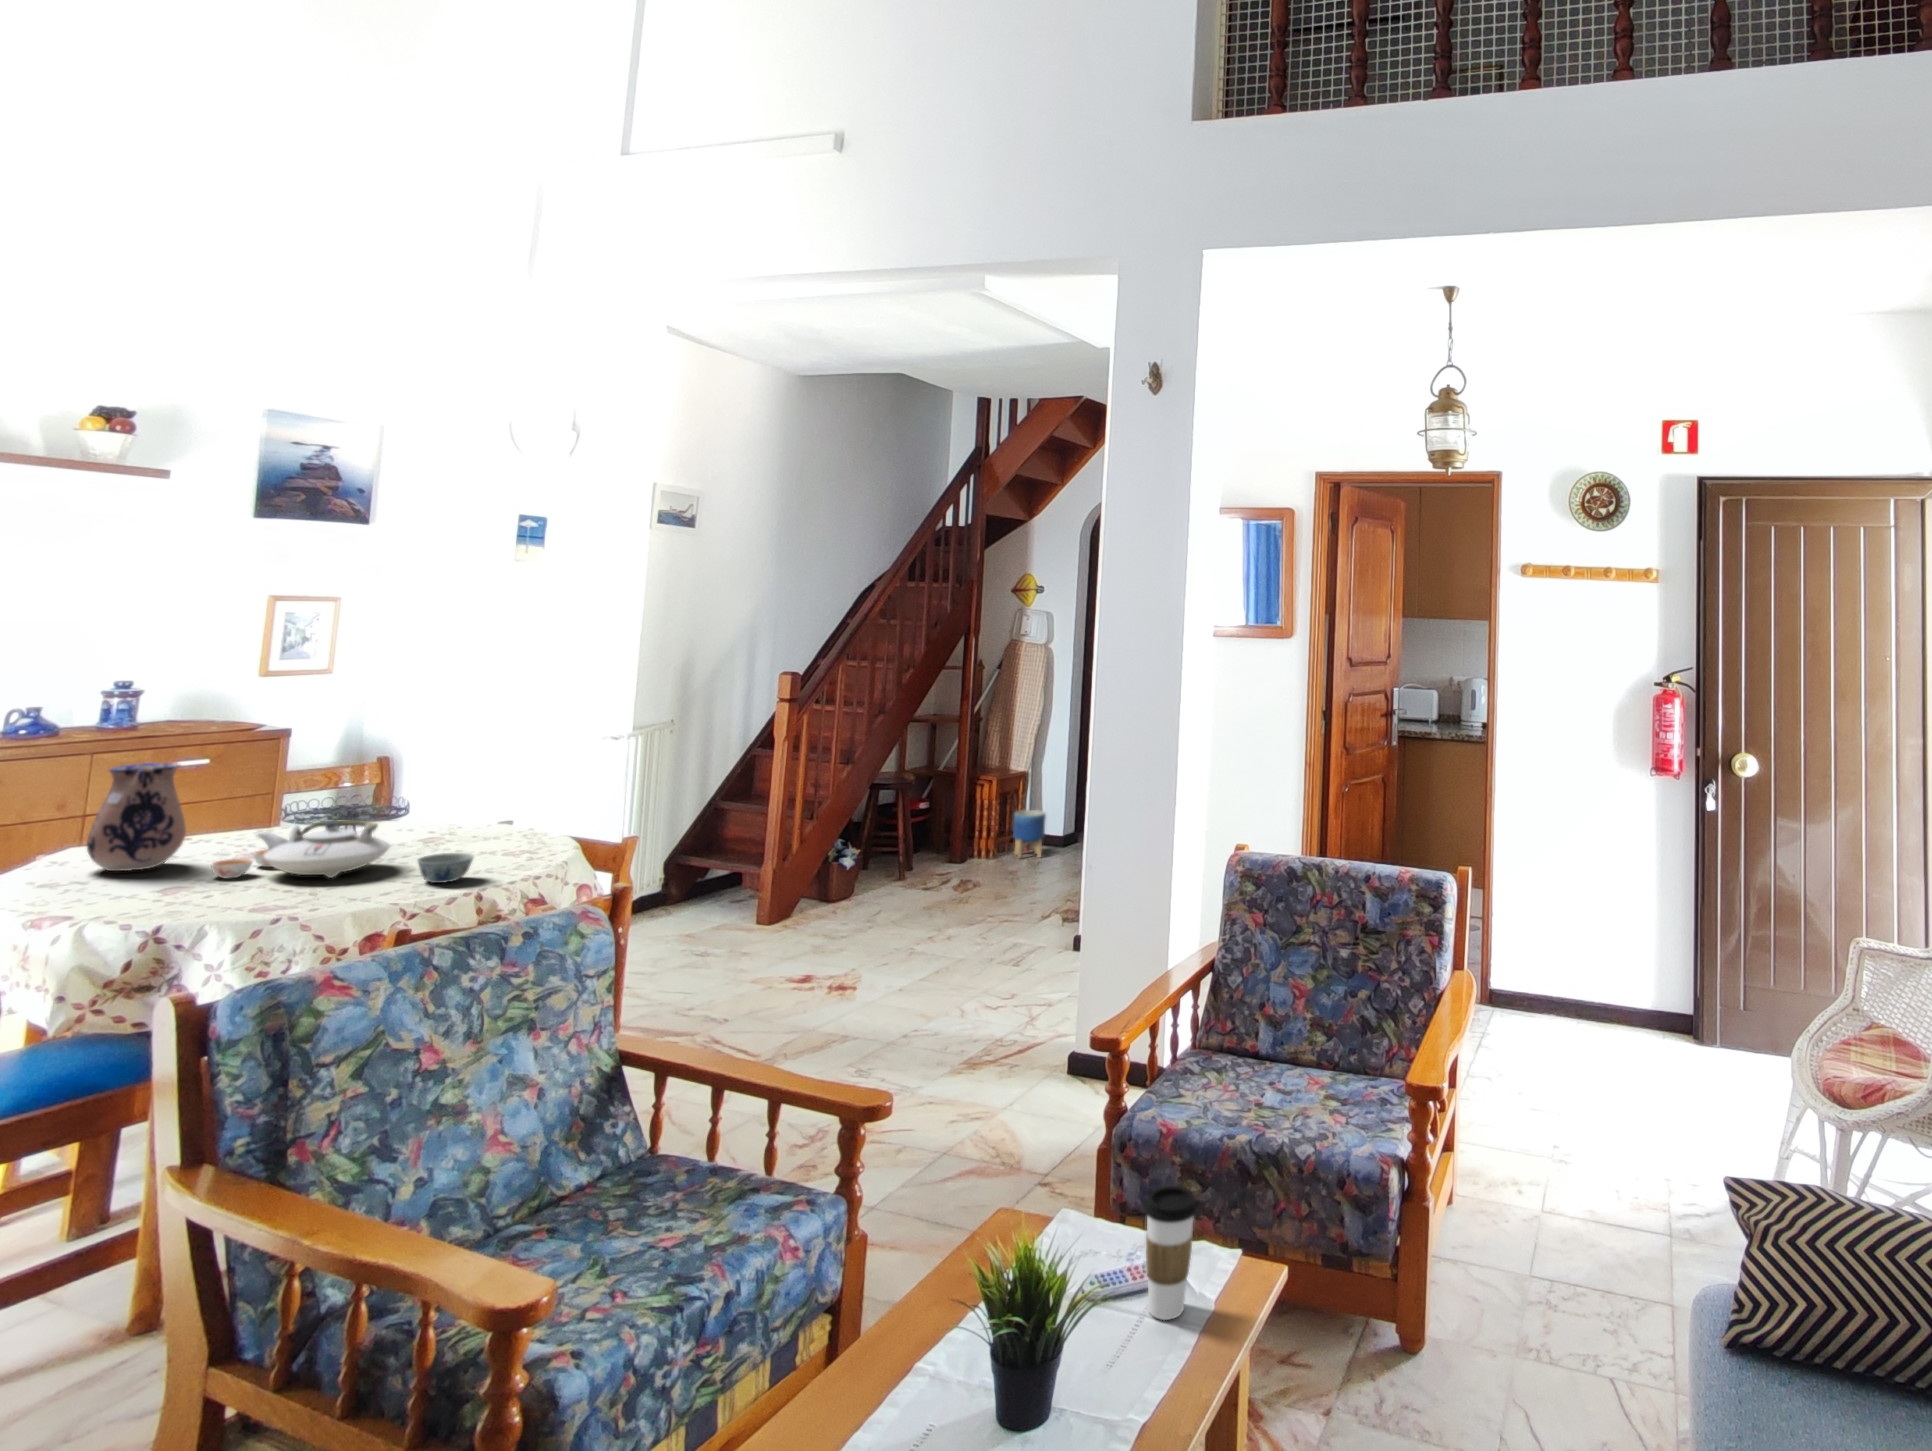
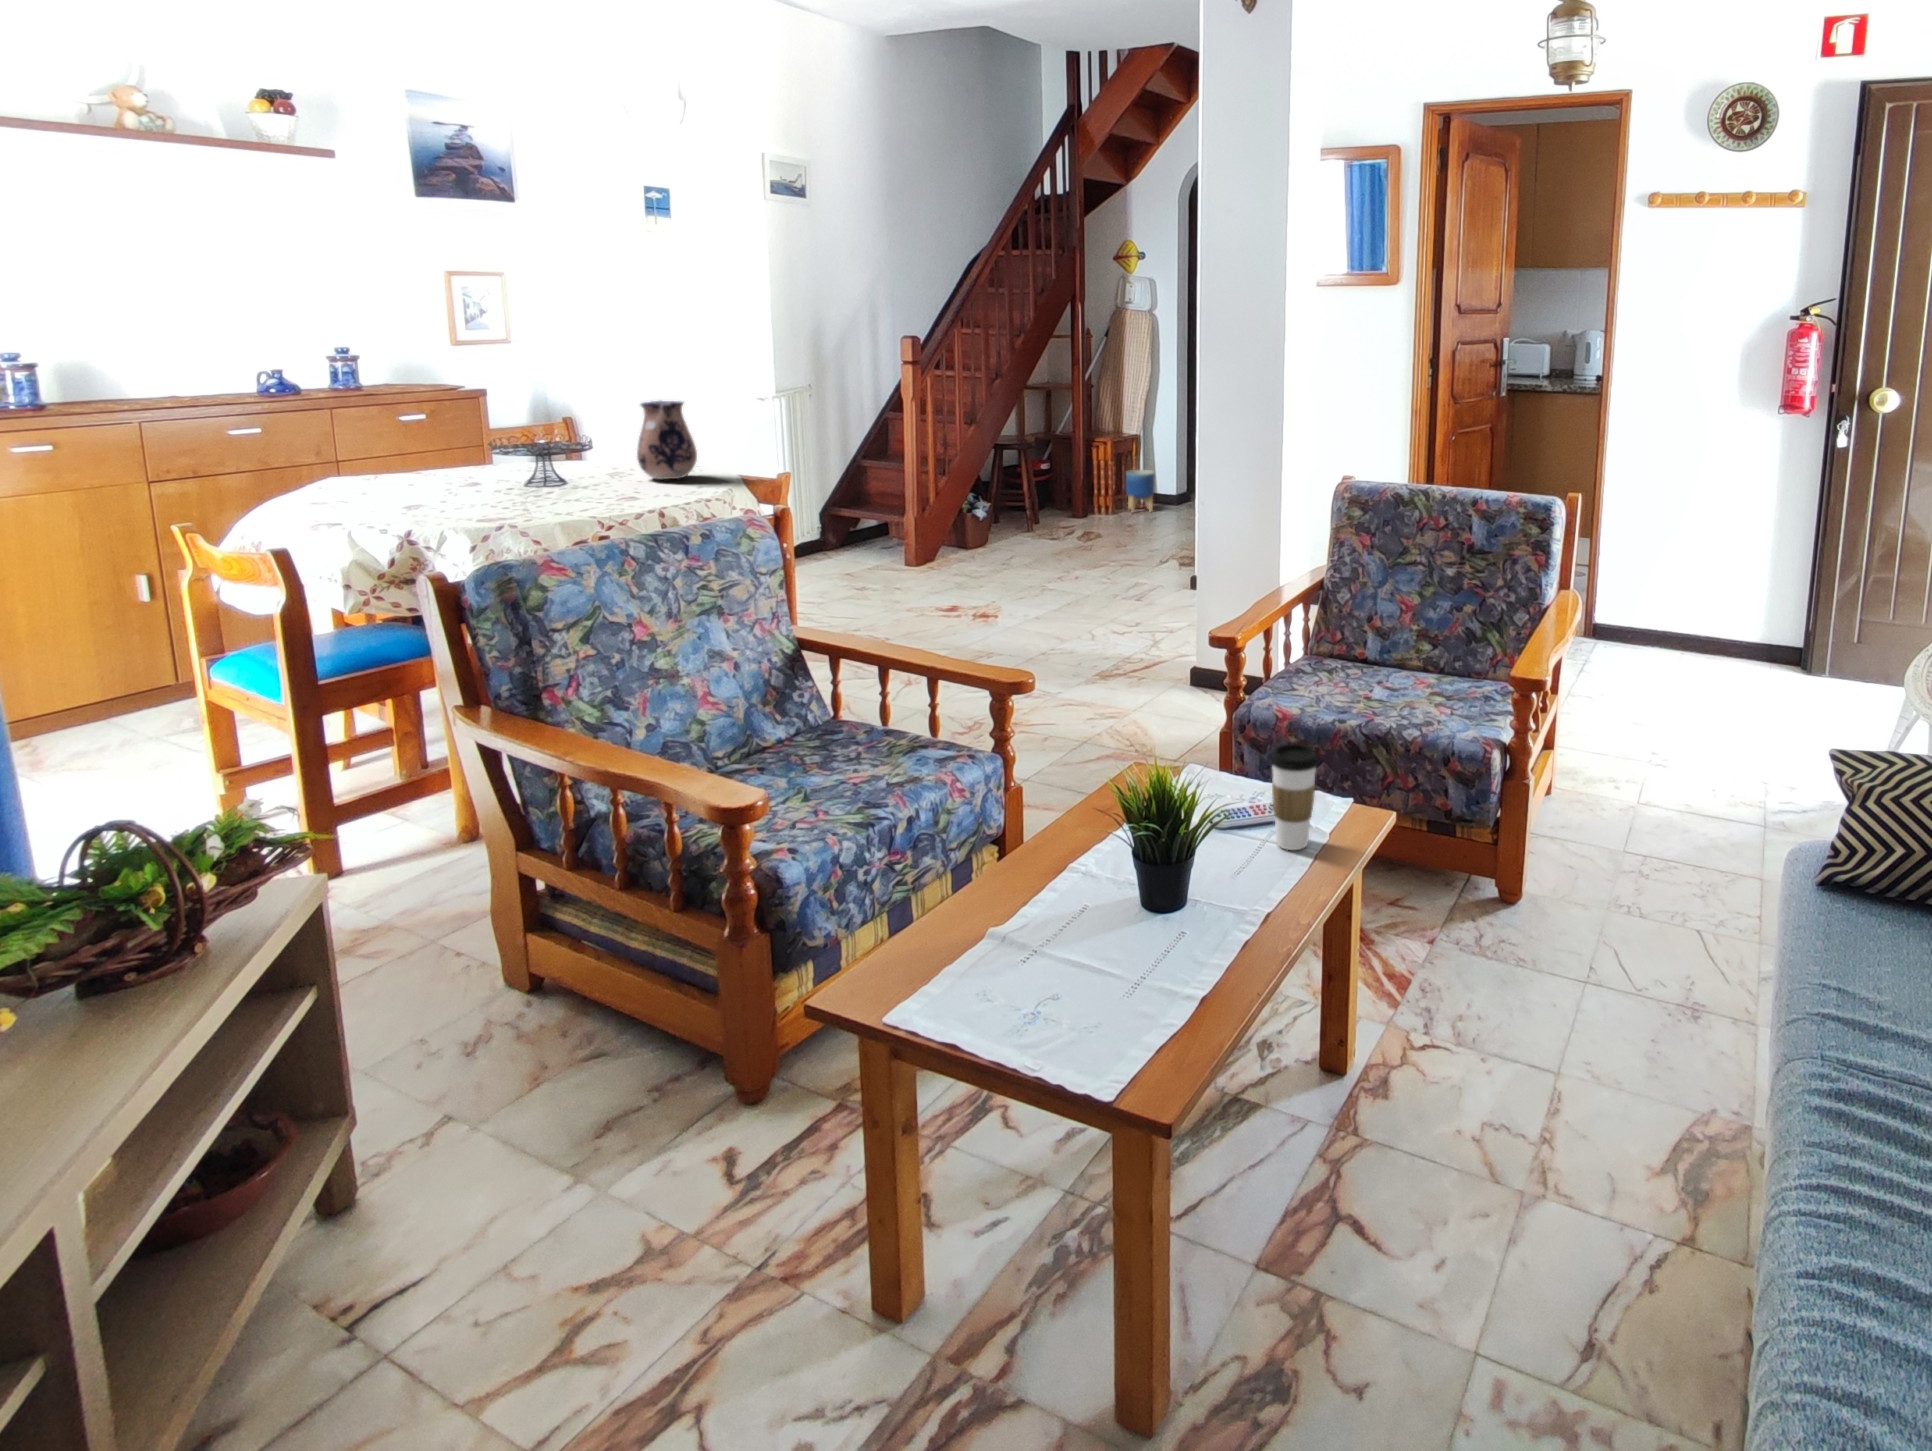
ceramic pitcher: present [87,763,186,871] -> present [637,401,697,480]
teapot: present [211,820,390,878] -> none [444,455,586,501]
bowl: present [417,853,474,883] -> none [609,481,657,505]

